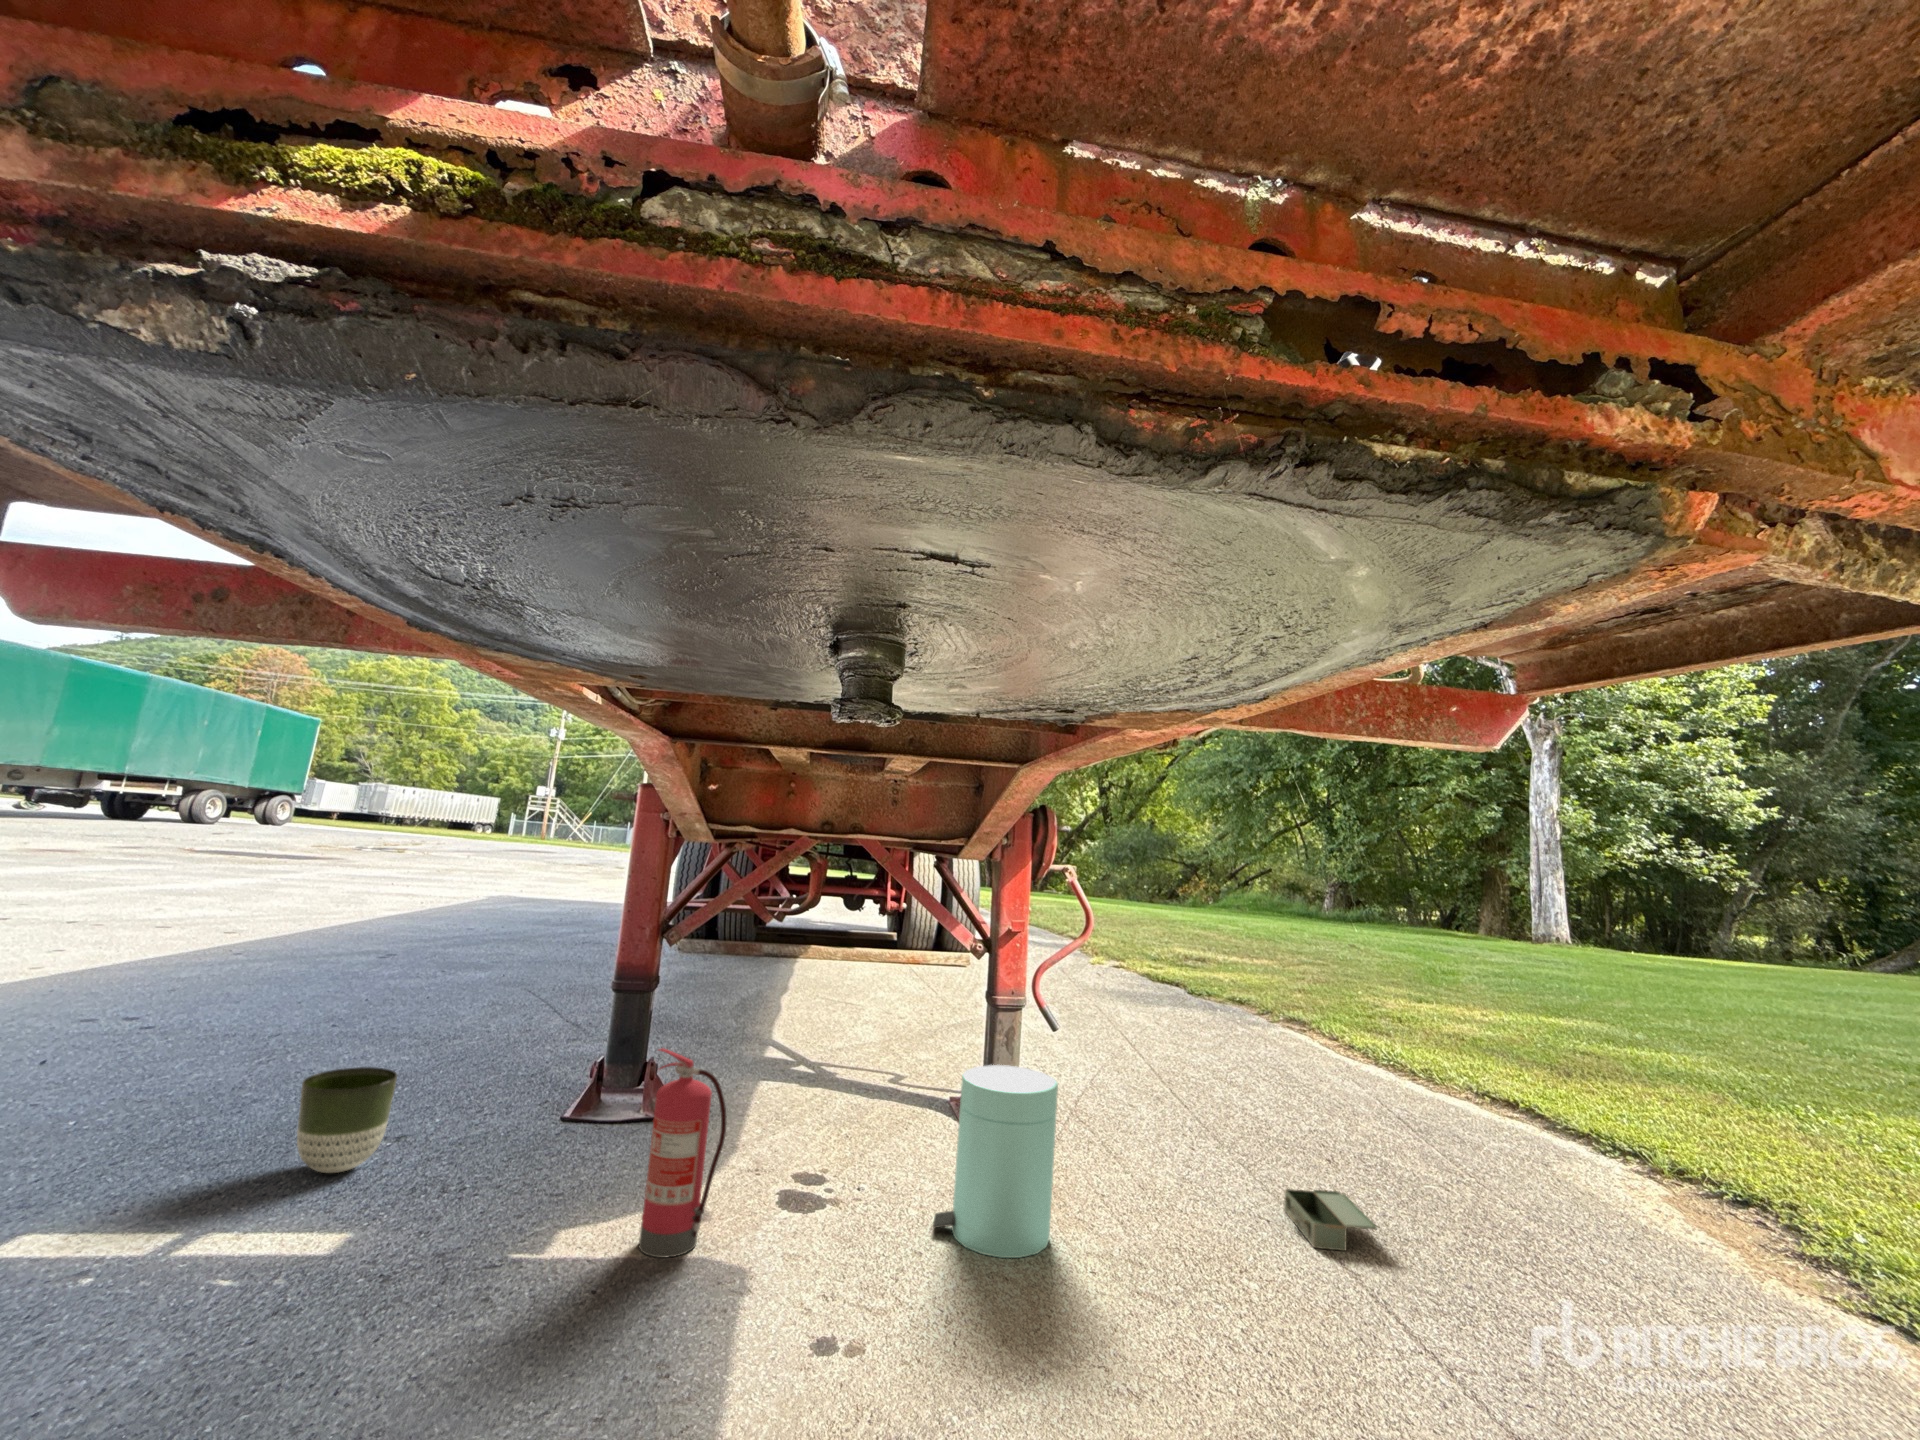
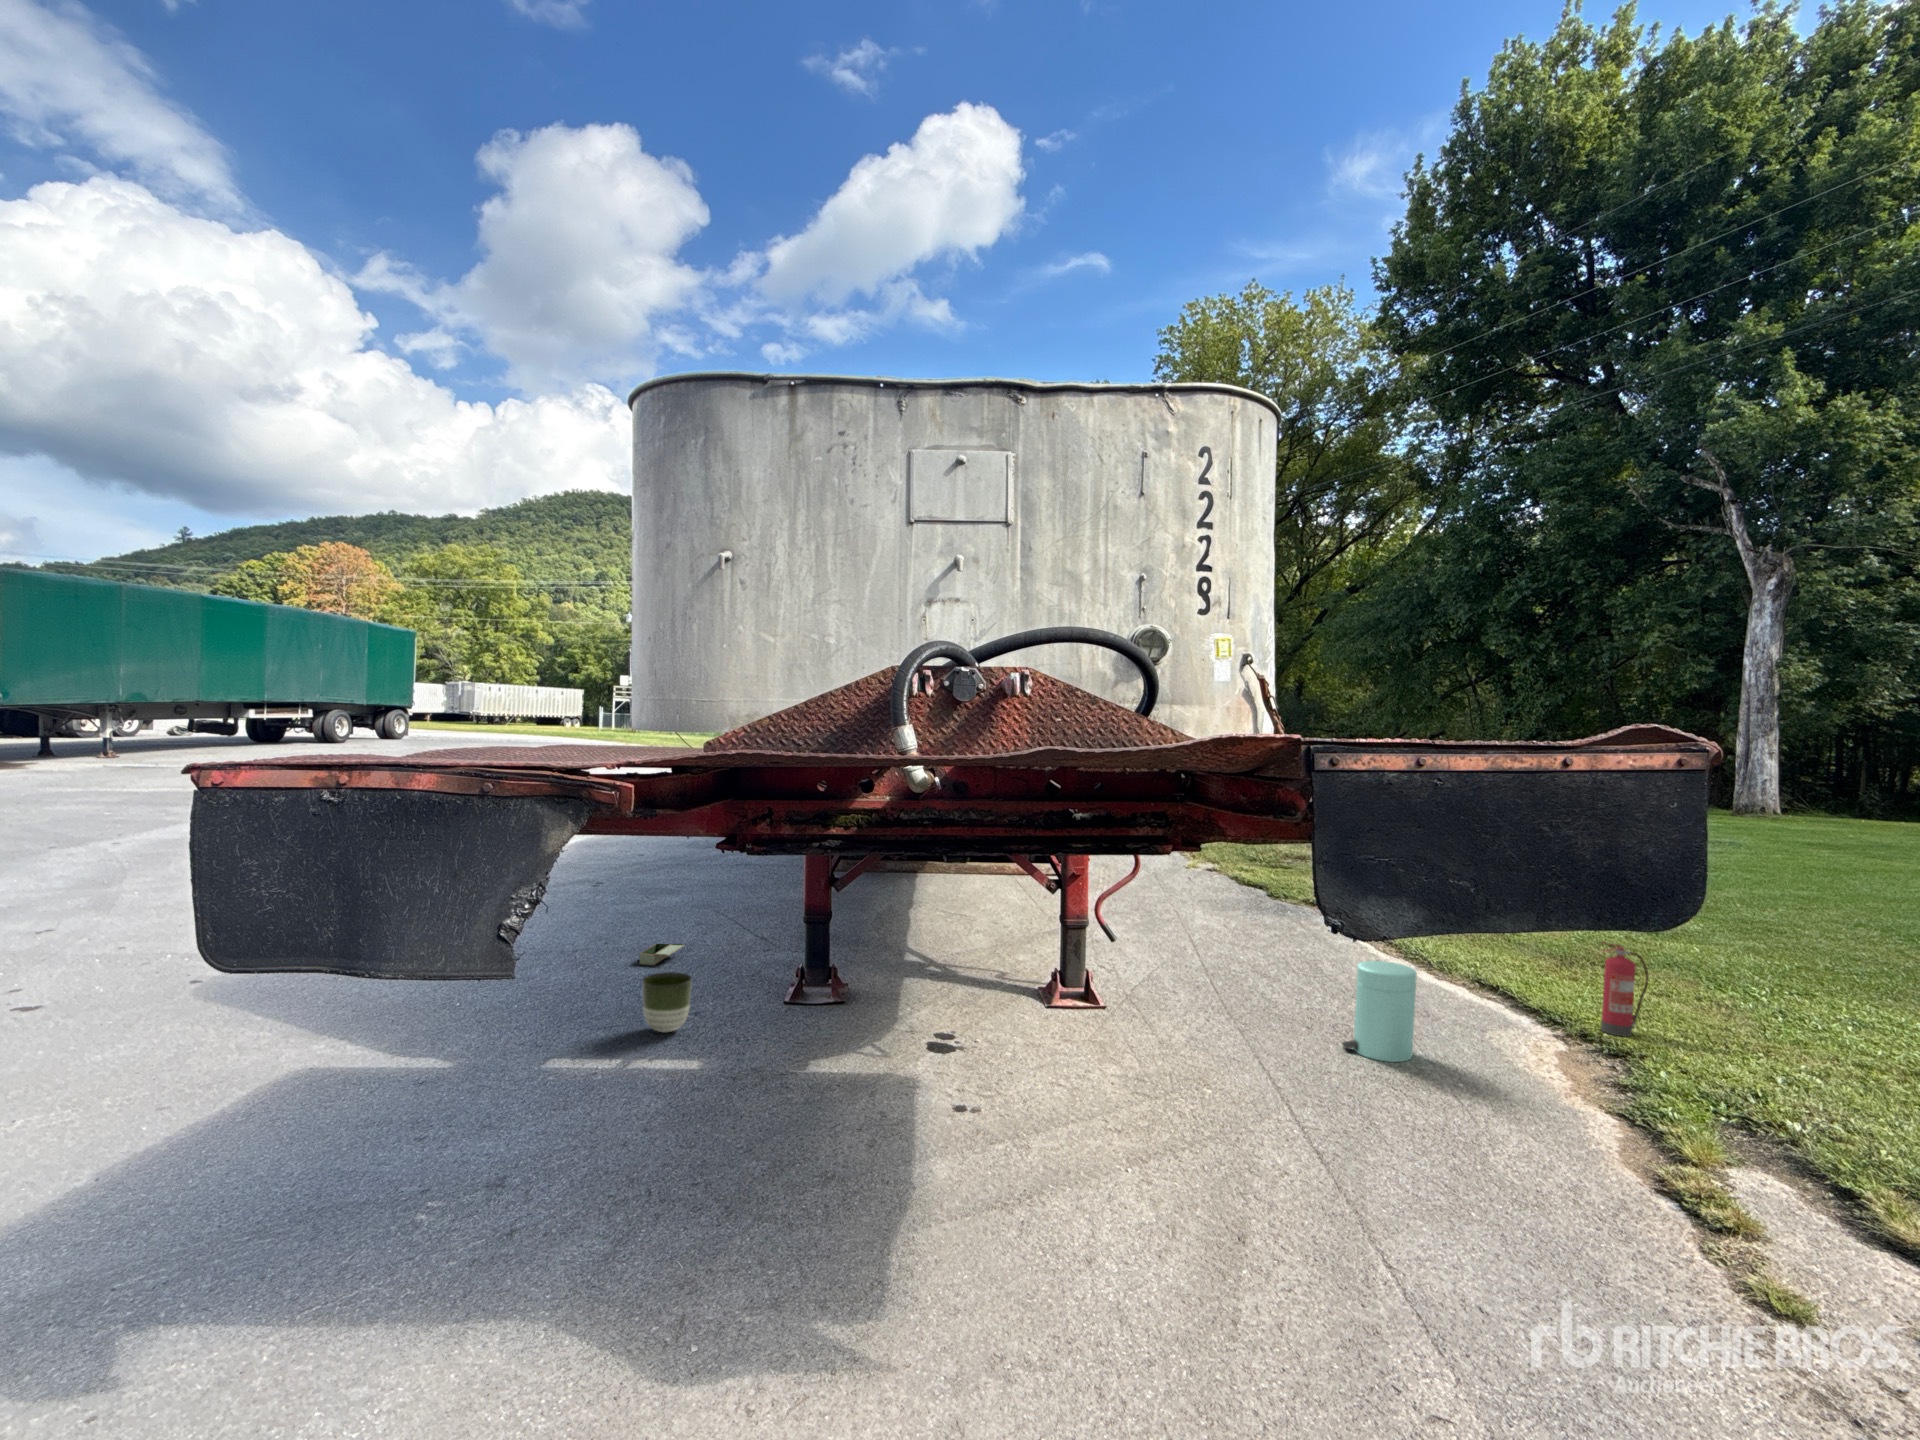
fire extinguisher: present [639,1048,726,1258] -> present [1601,946,1649,1036]
trash can: present [933,1065,1058,1258] -> present [1342,961,1417,1062]
toolbox: present [1284,1189,1377,1251] -> present [640,943,684,965]

